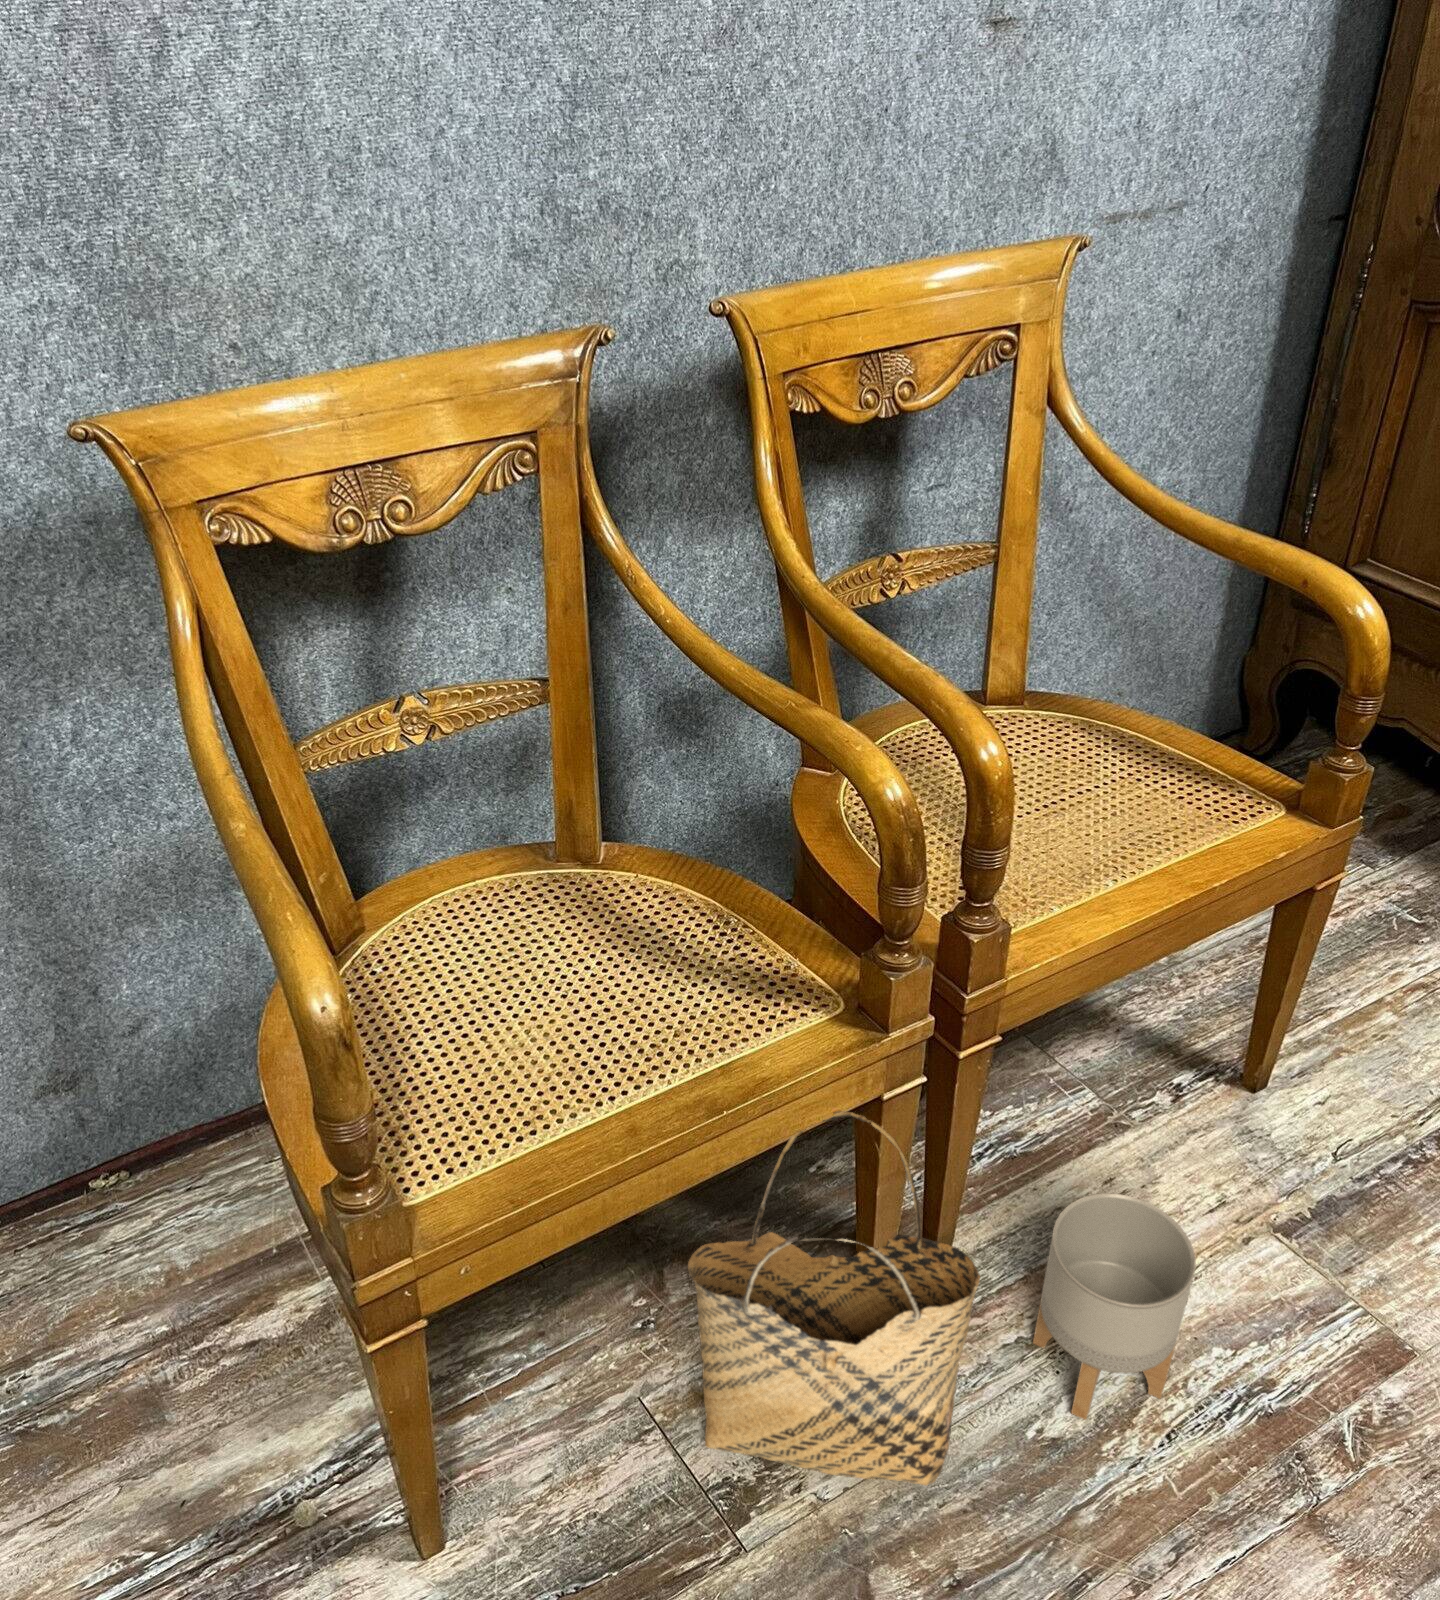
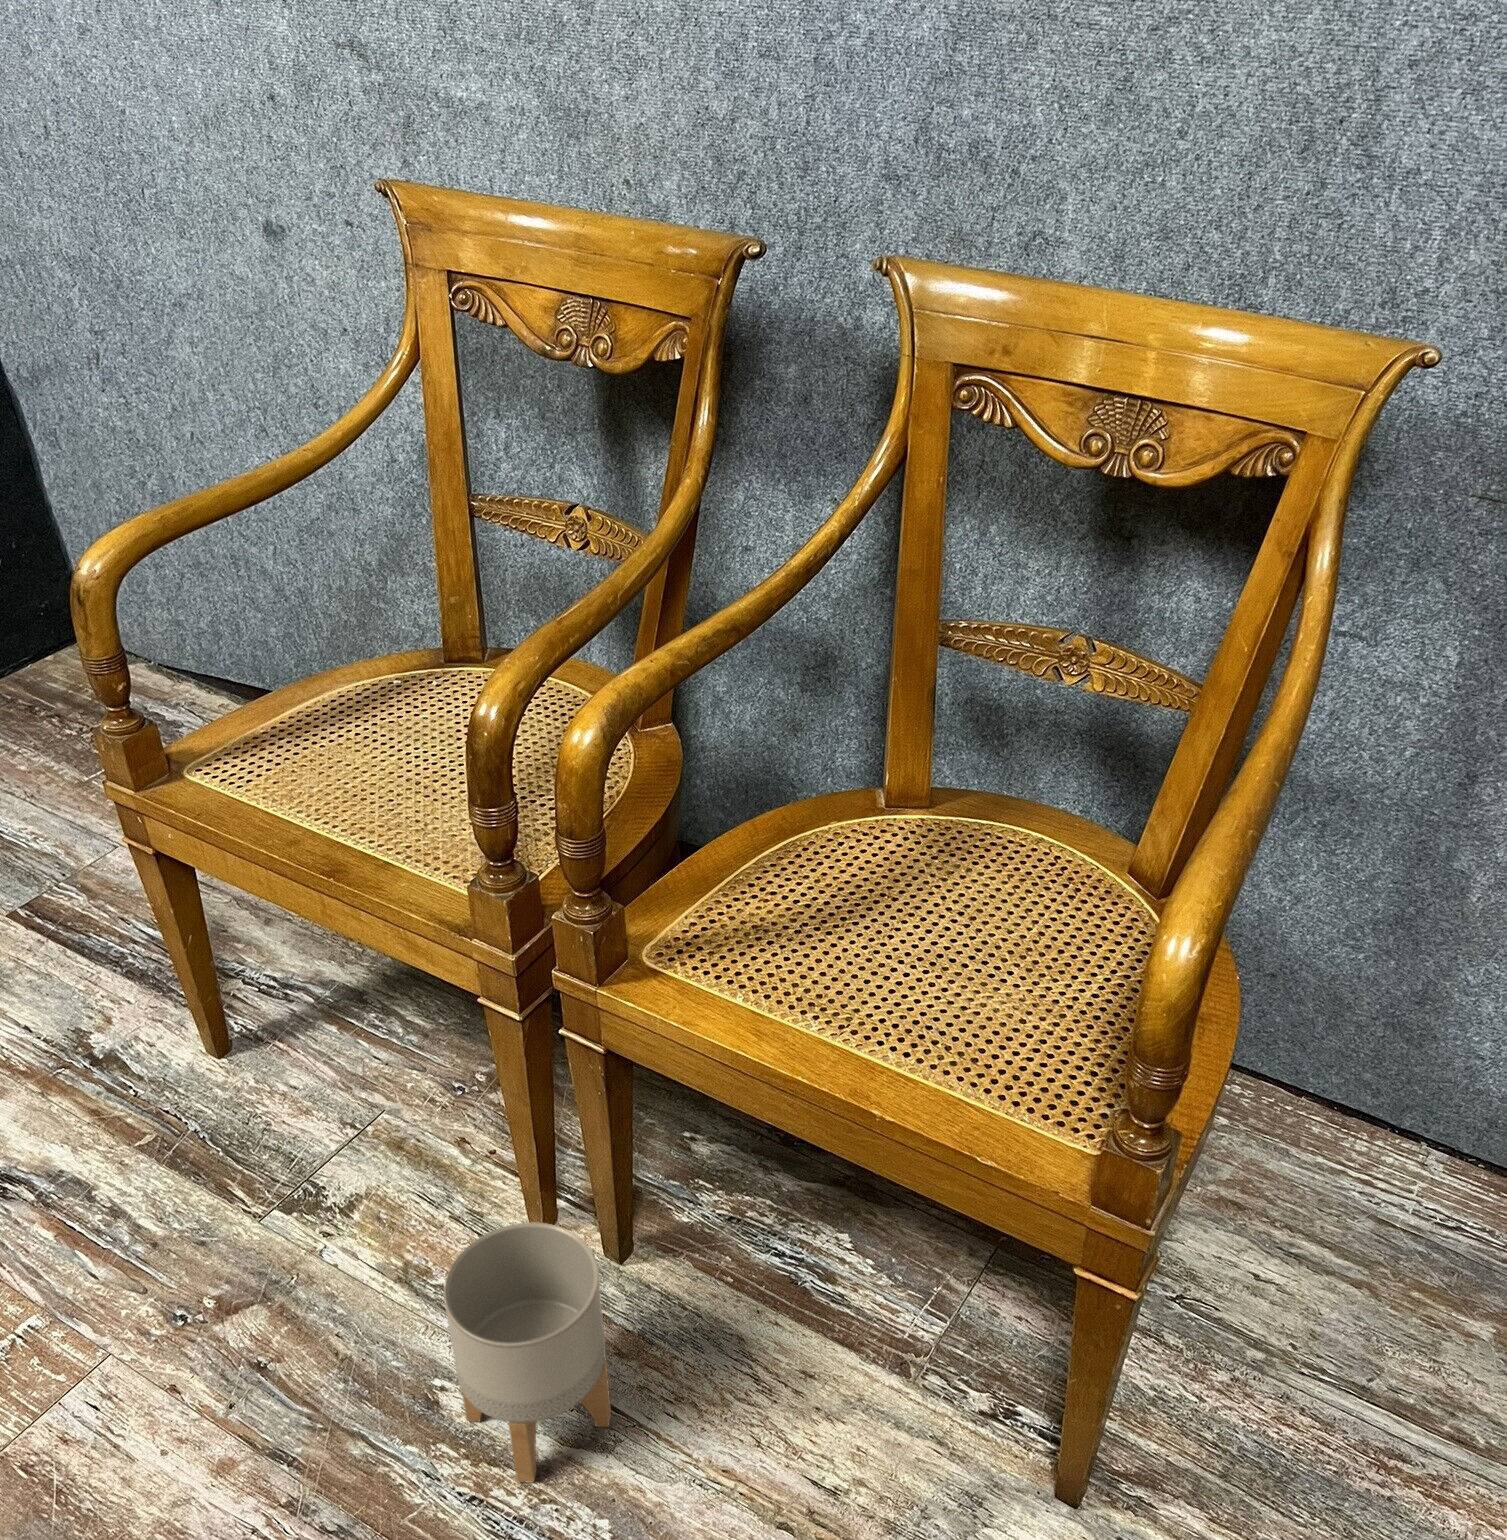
woven basket: present [688,1111,980,1486] -> none [261,938,440,1312]

